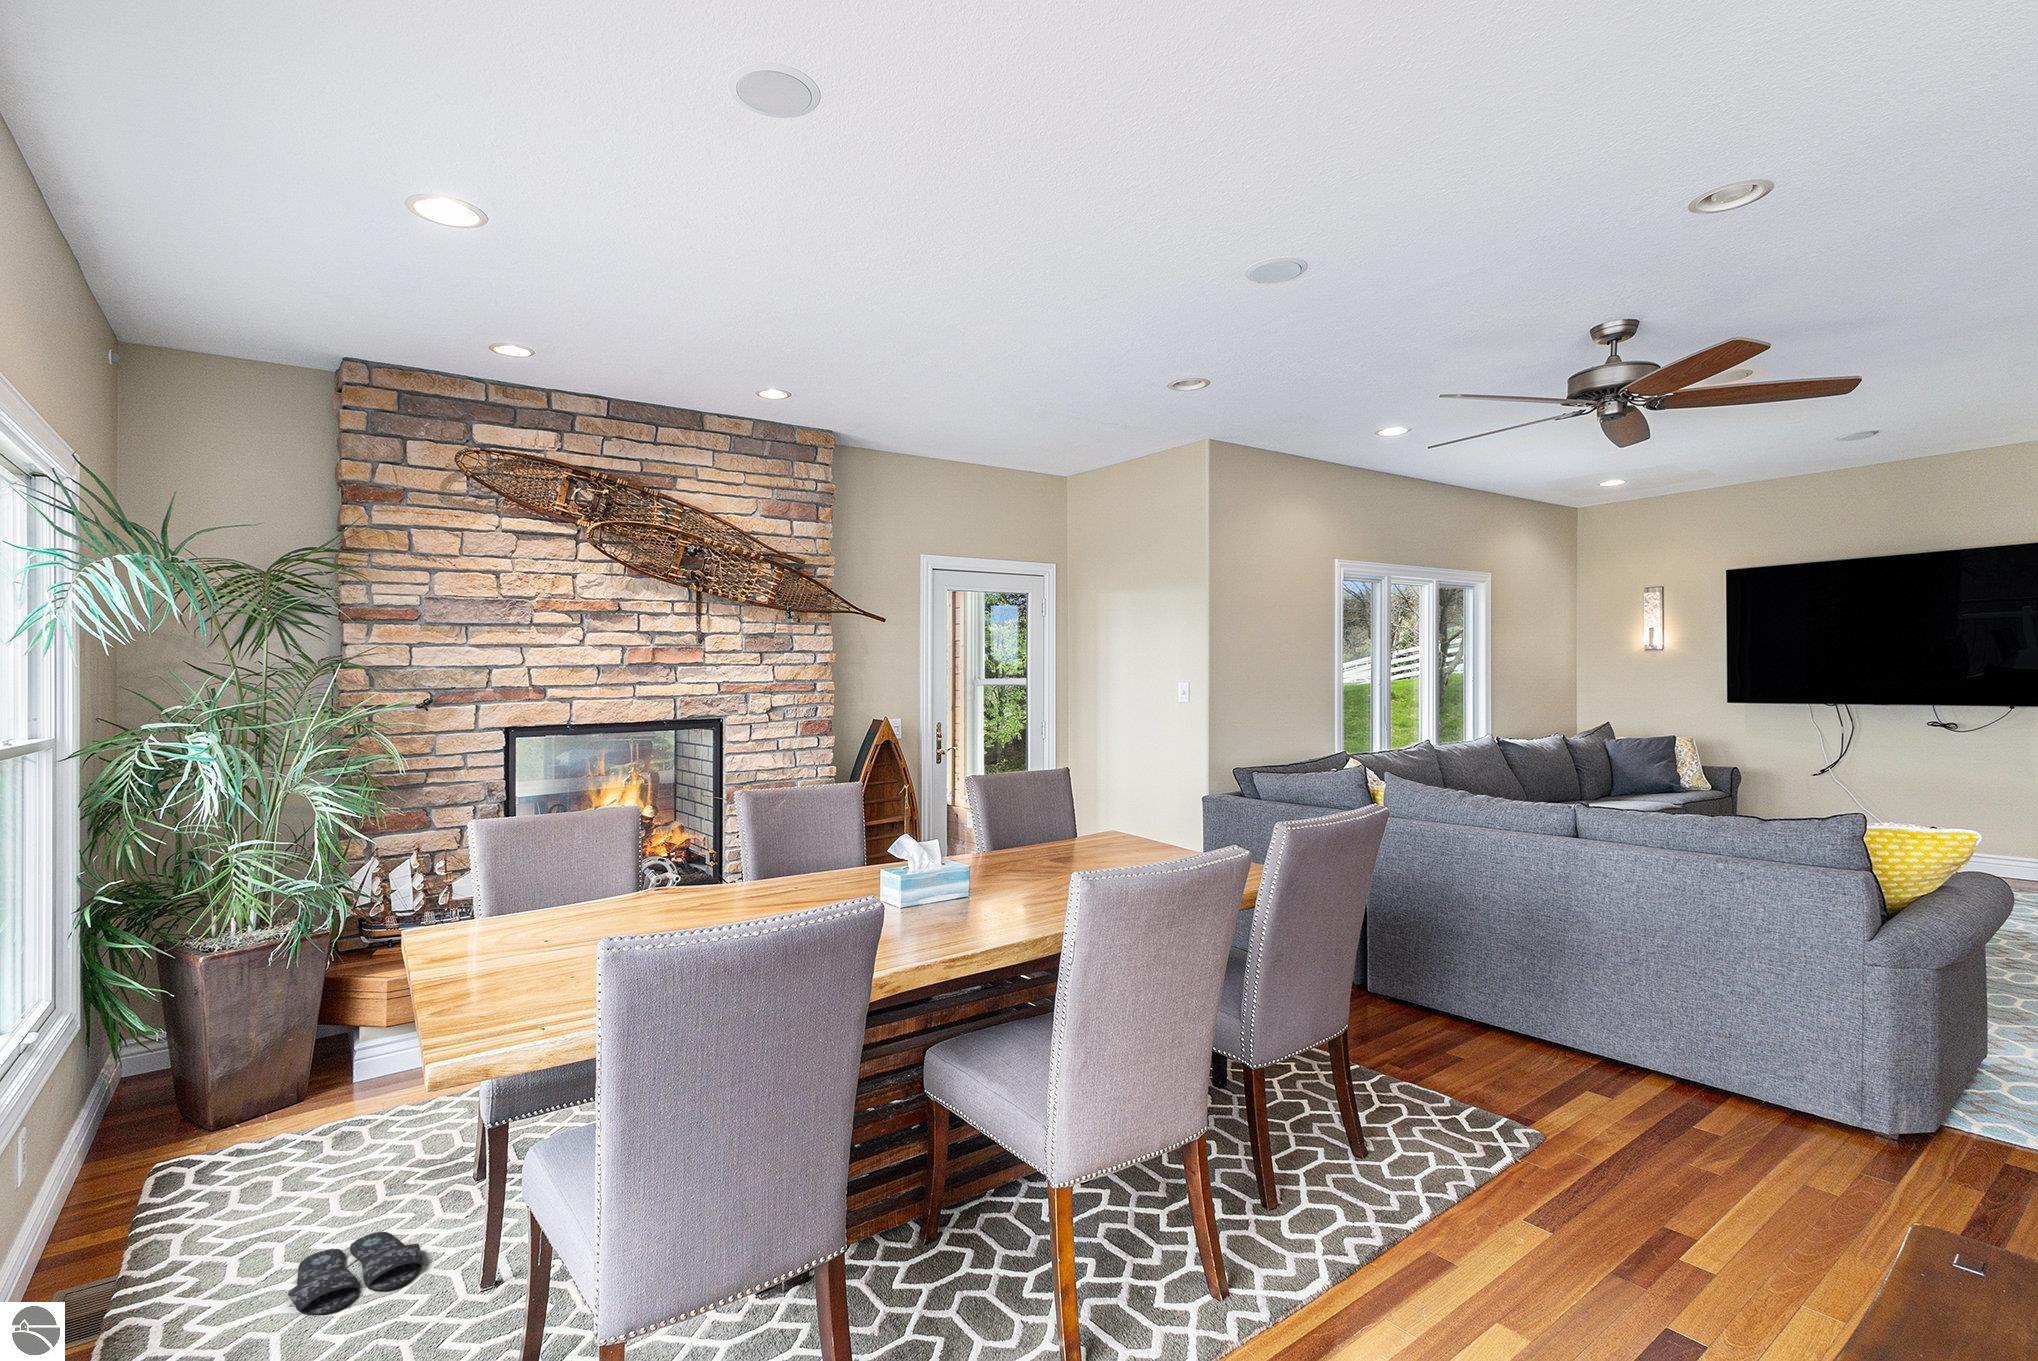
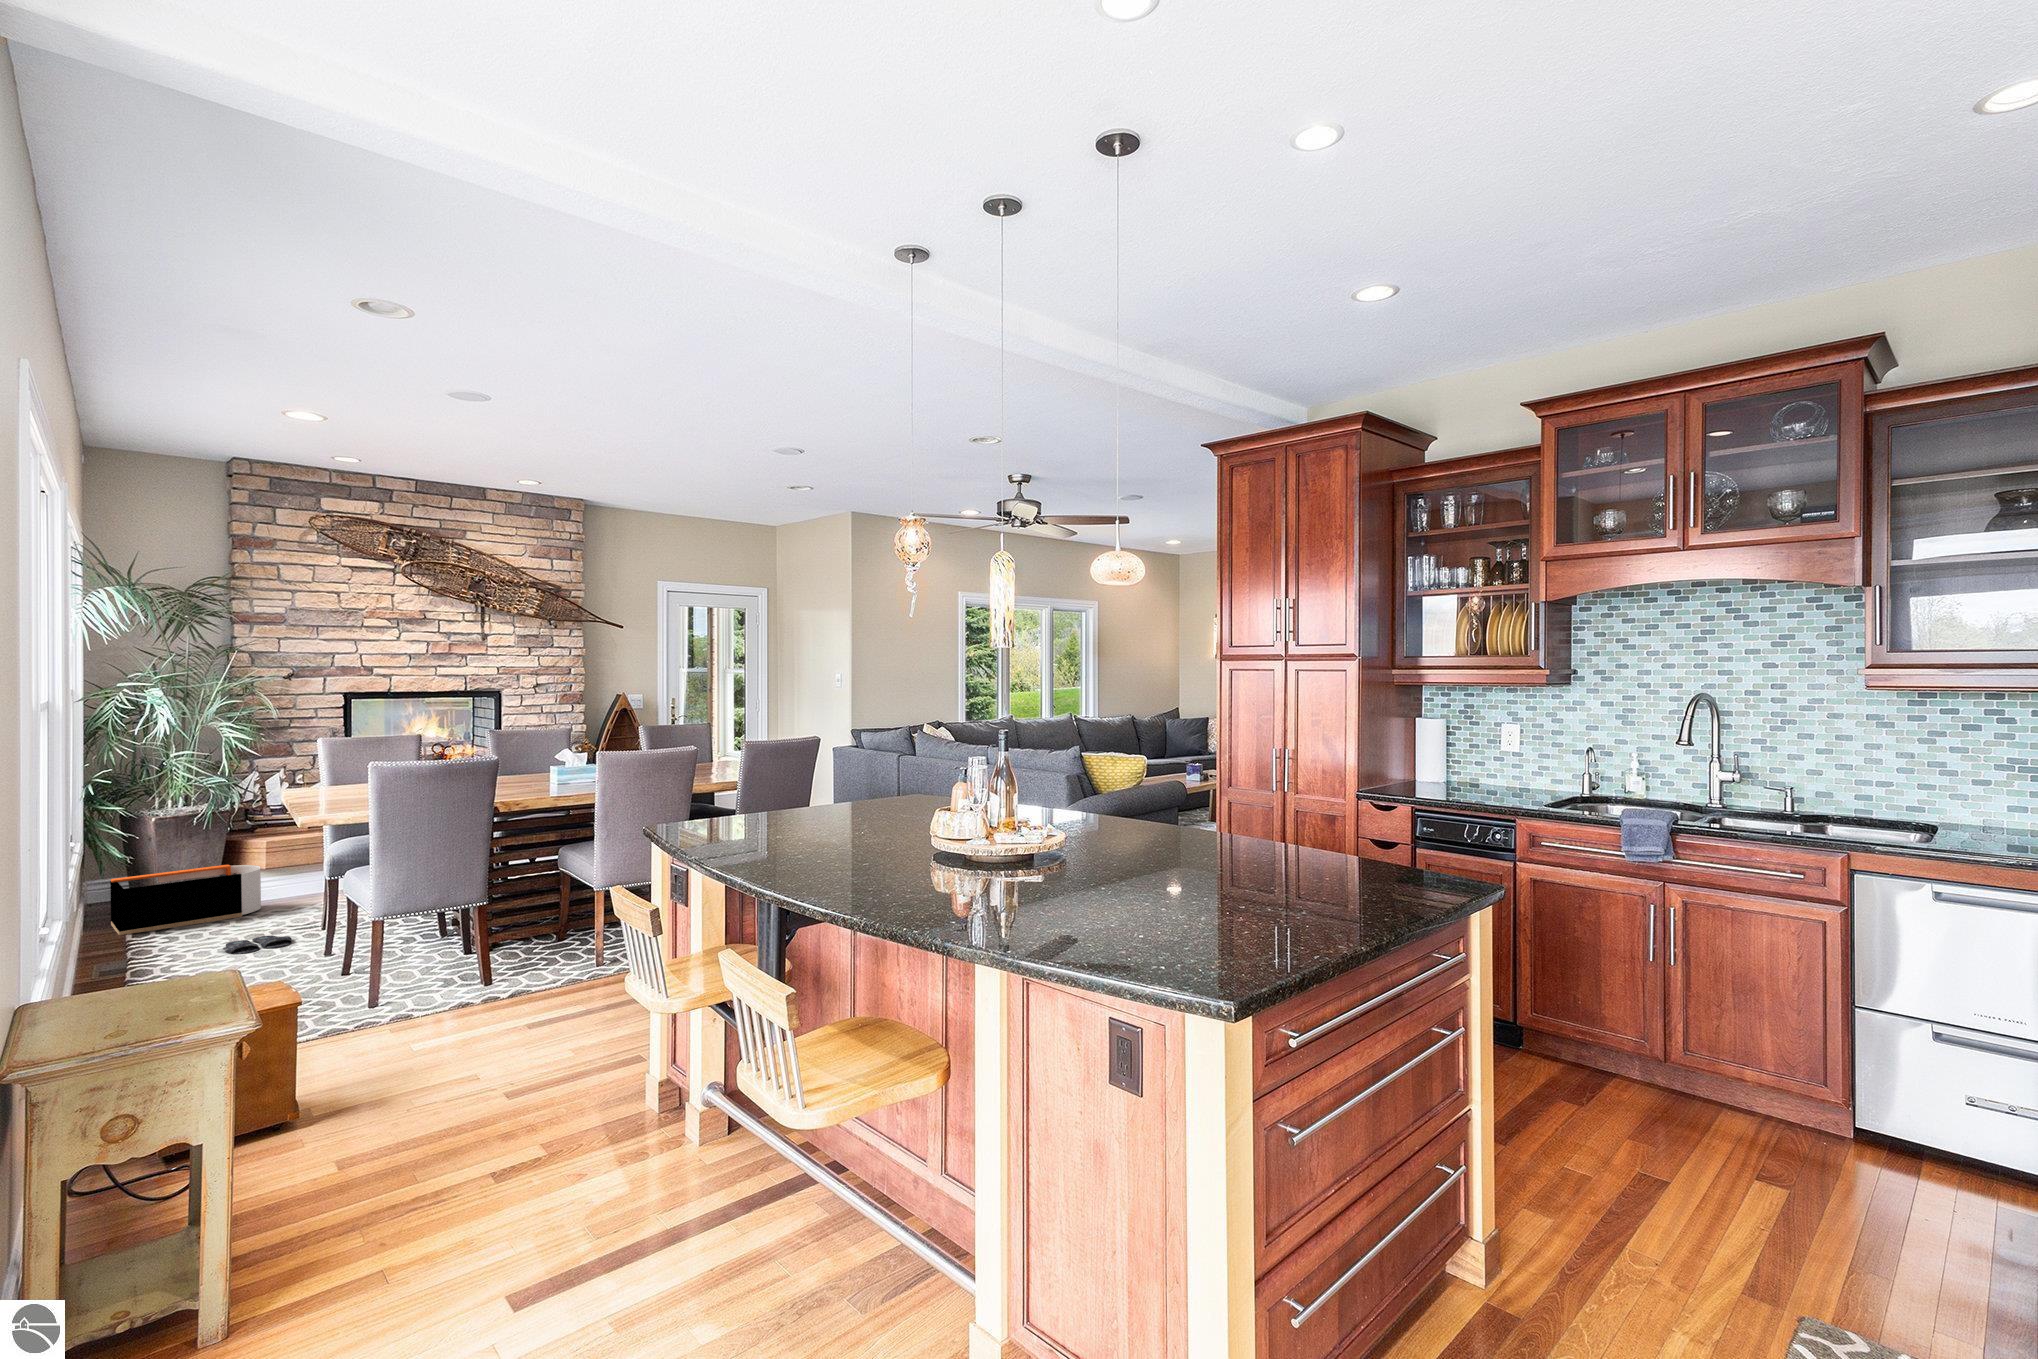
storage bin: none [125,1034,378,1204] -> present [110,865,261,935]

